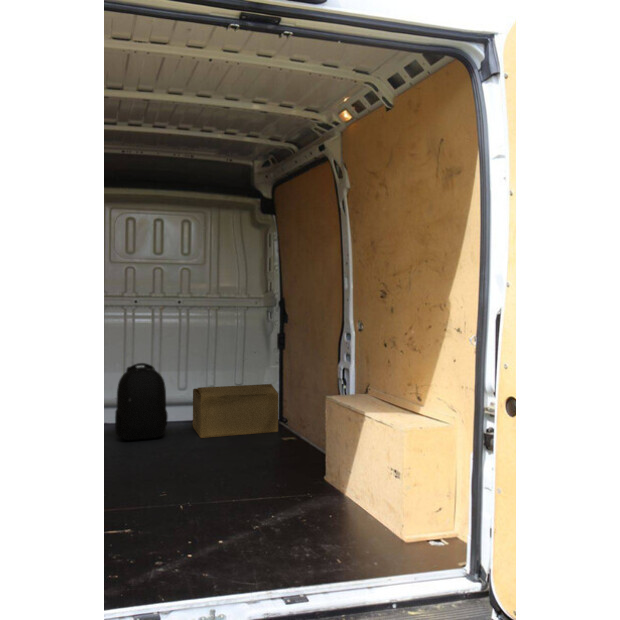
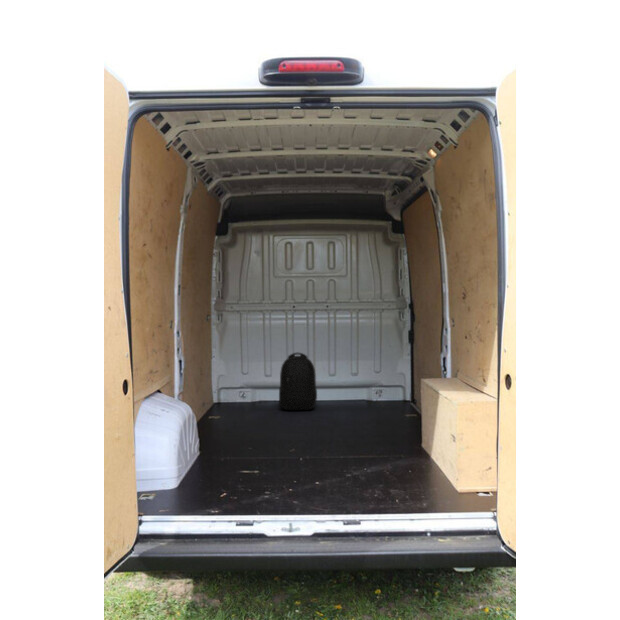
cardboard box: present [193,384,278,438] -> none [339,373,405,412]

